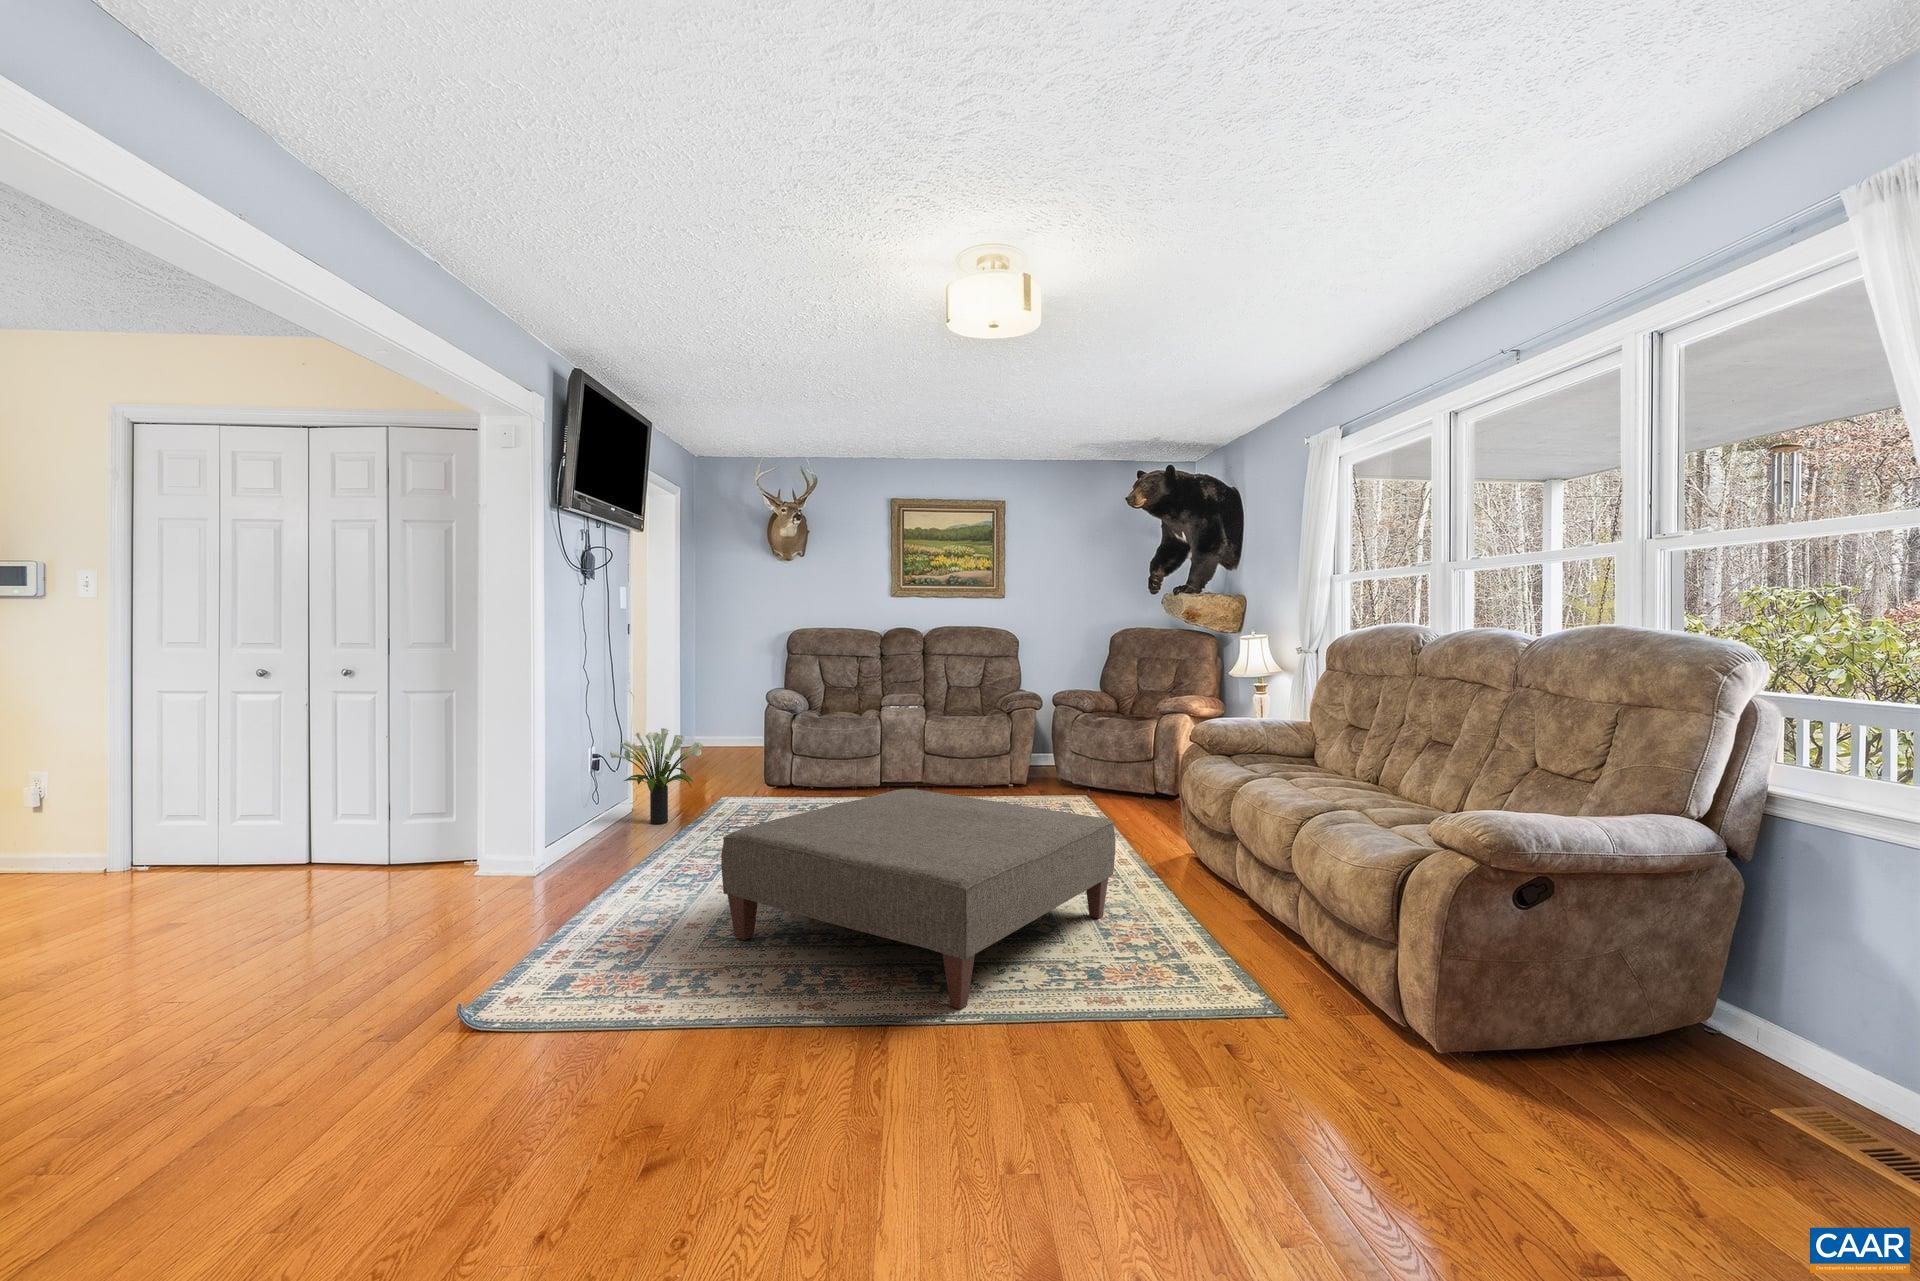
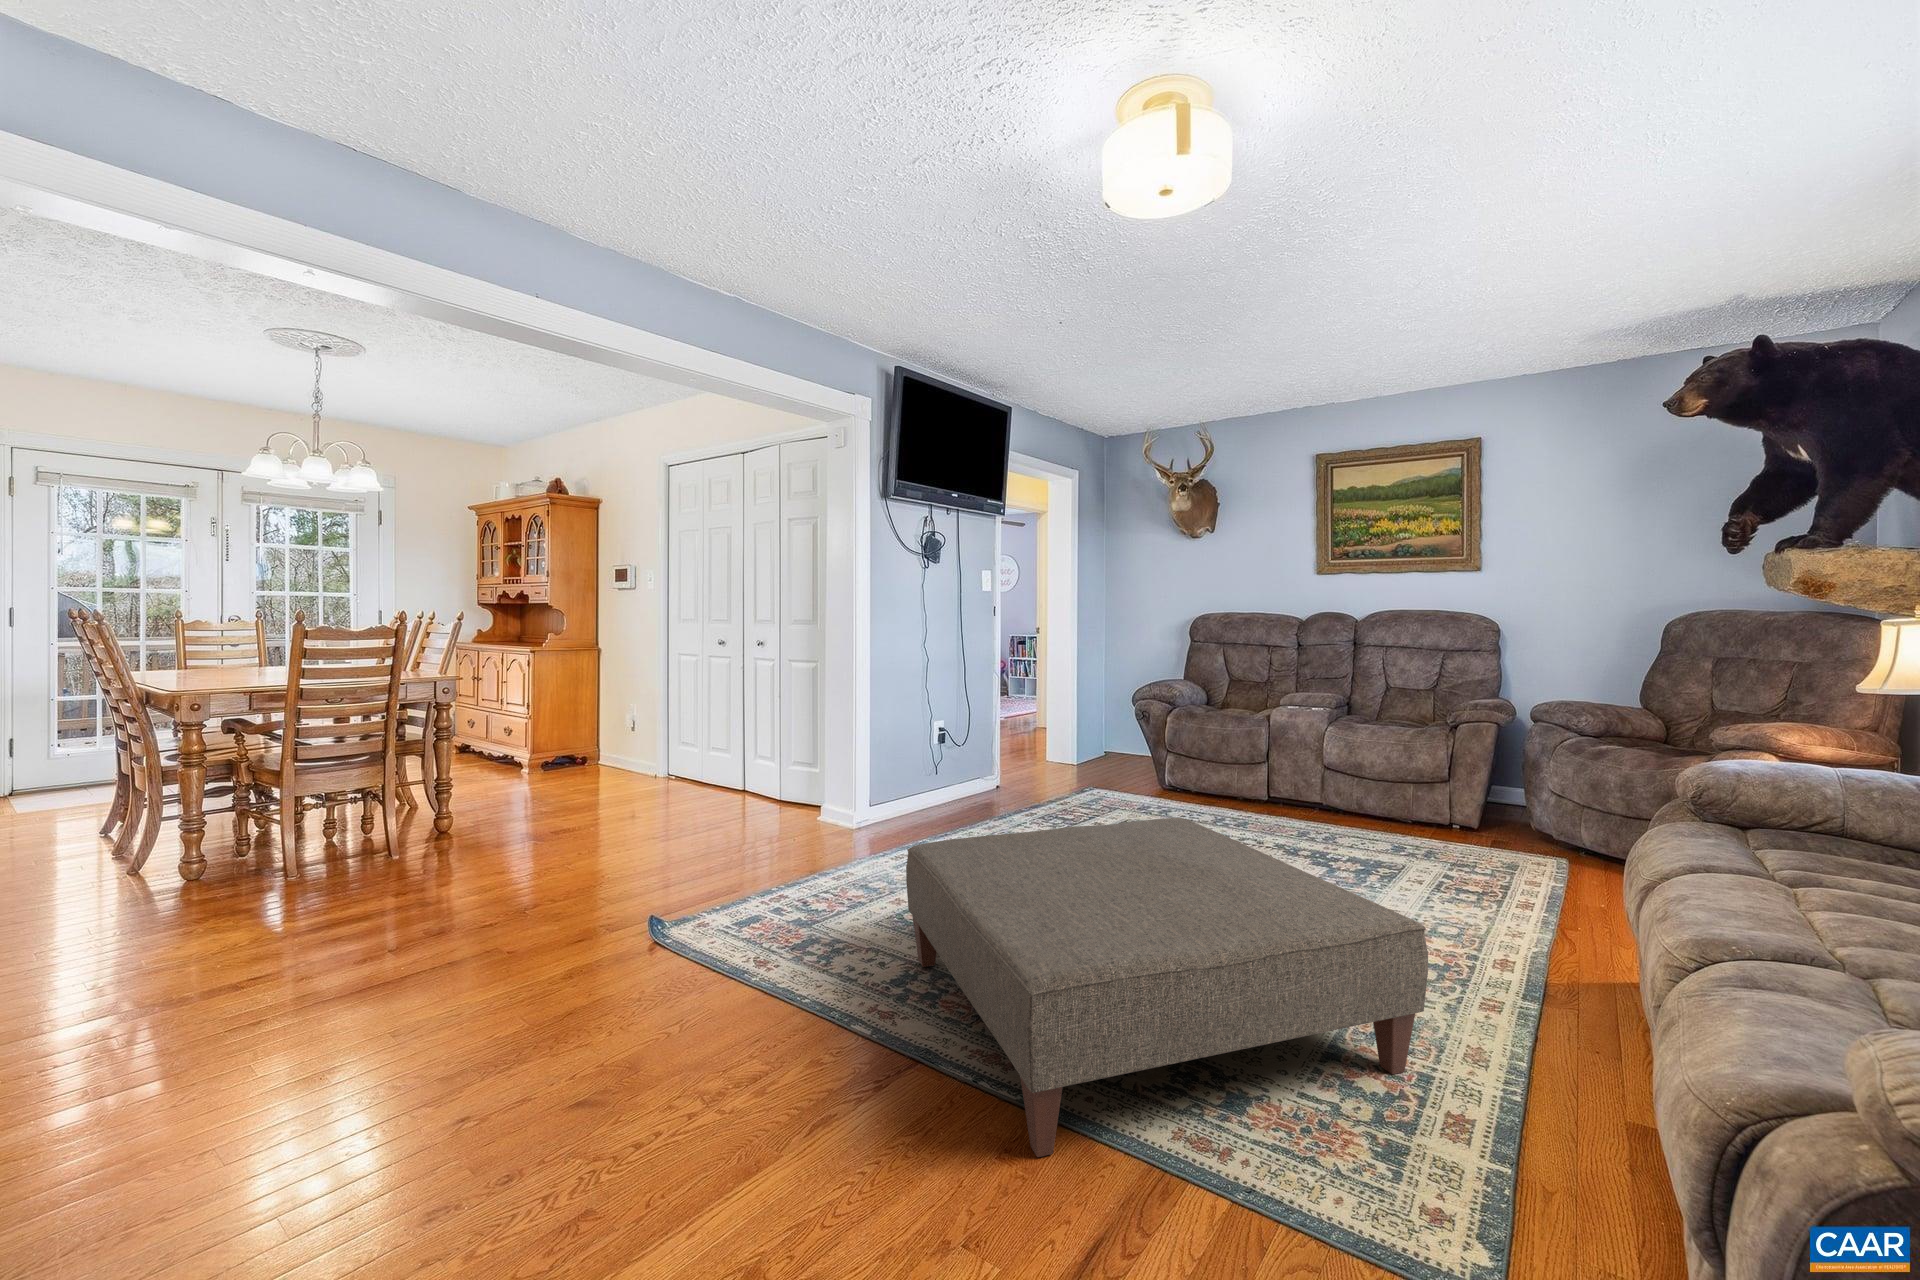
potted plant: present [610,728,703,824] -> none [958,716,1046,812]

